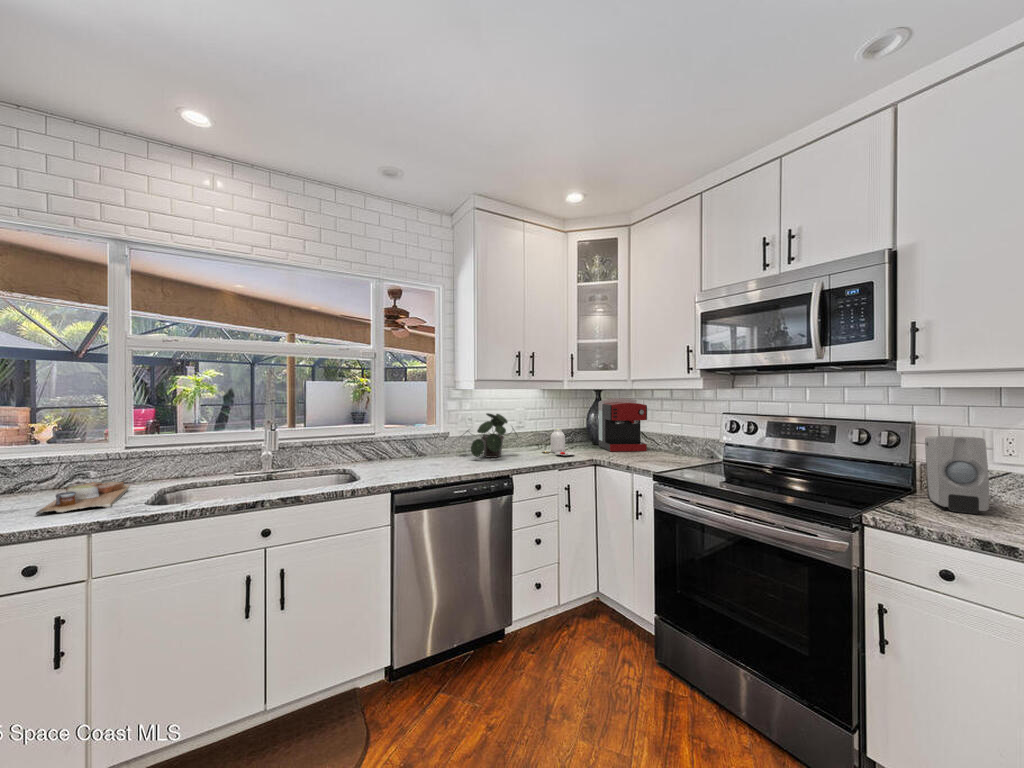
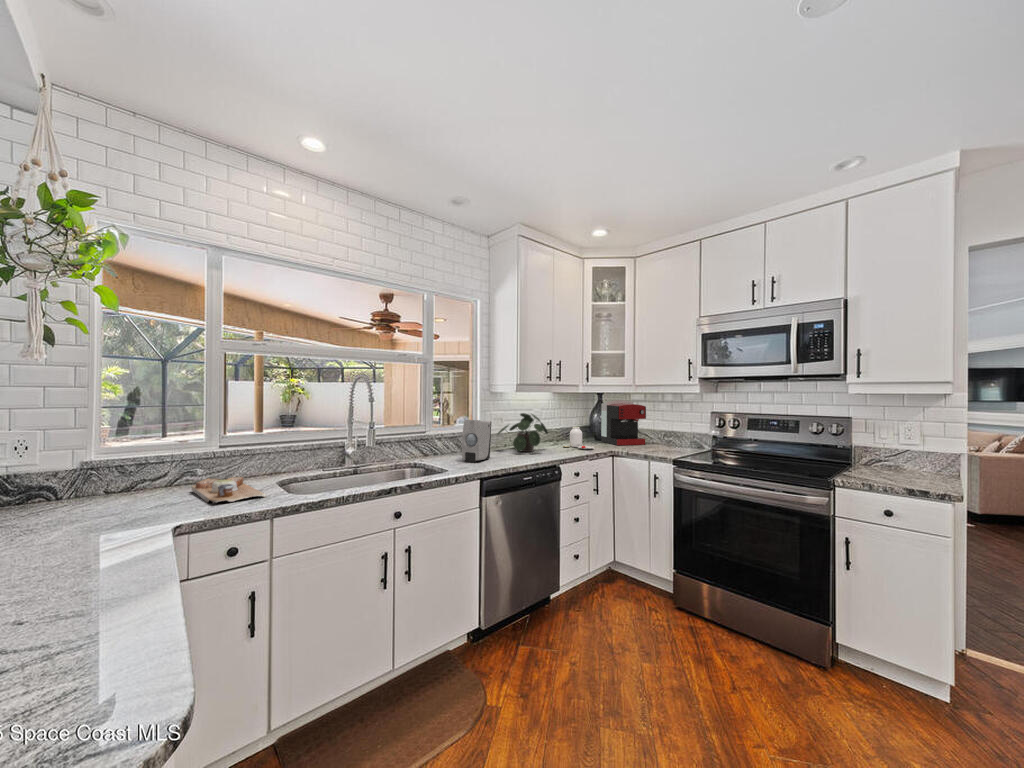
soap dispenser: present [925,436,989,514] -> present [462,420,491,462]

